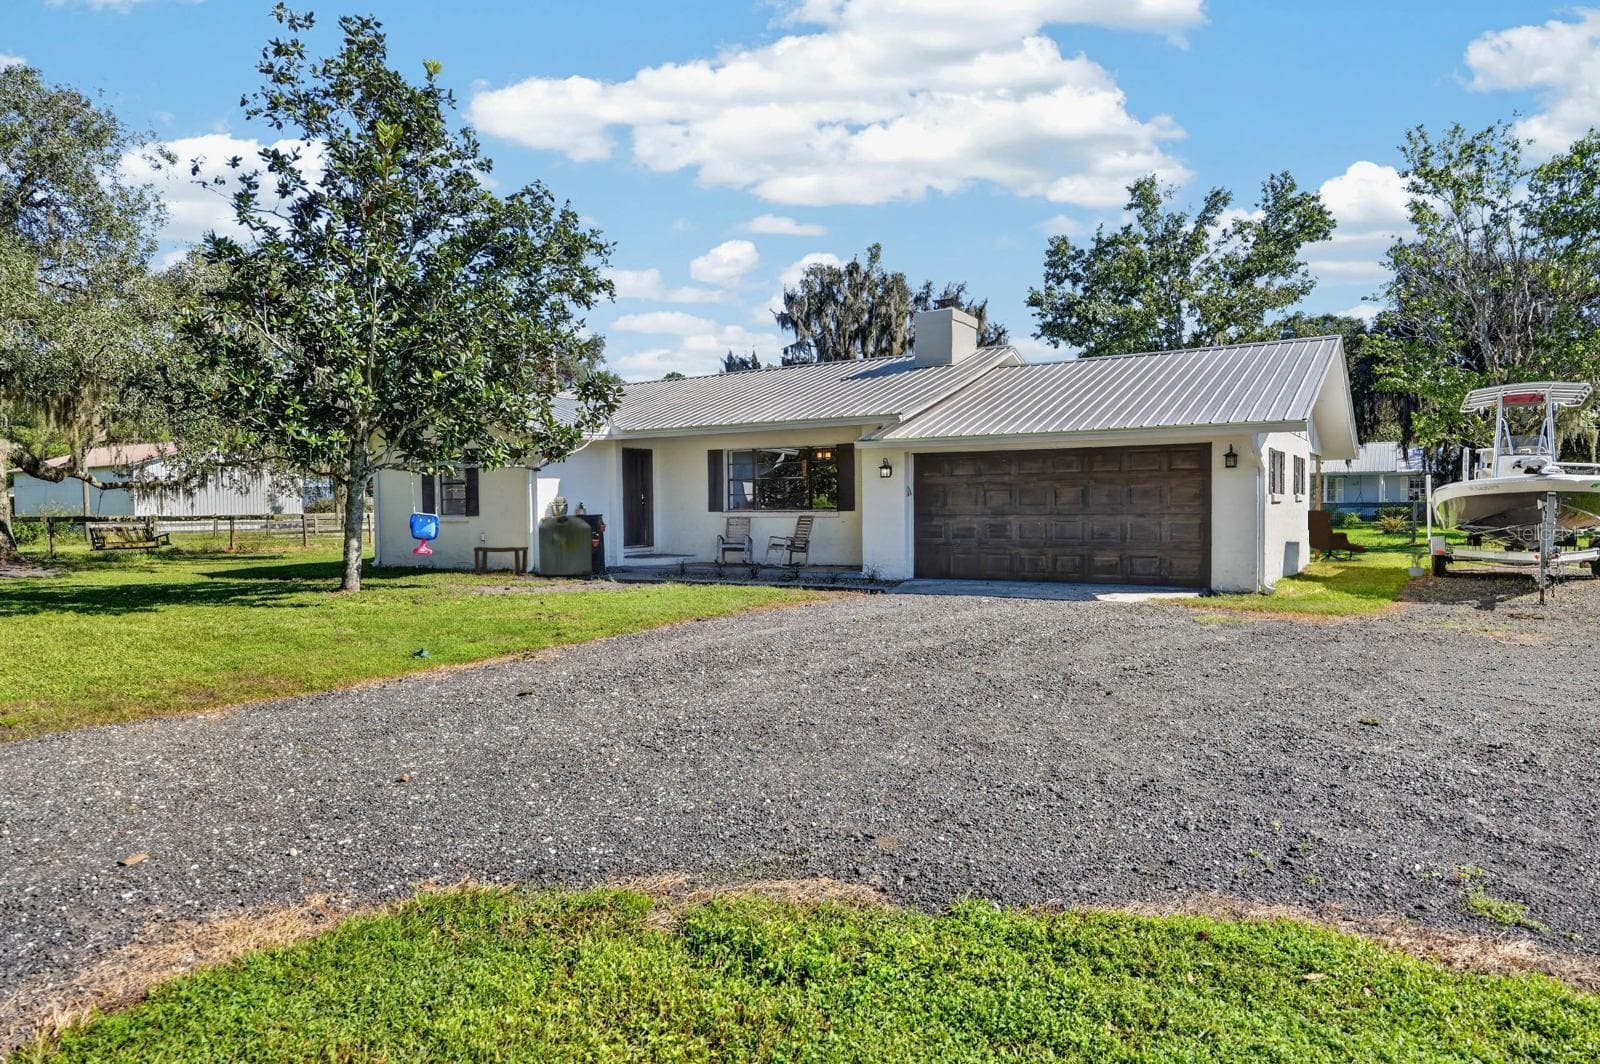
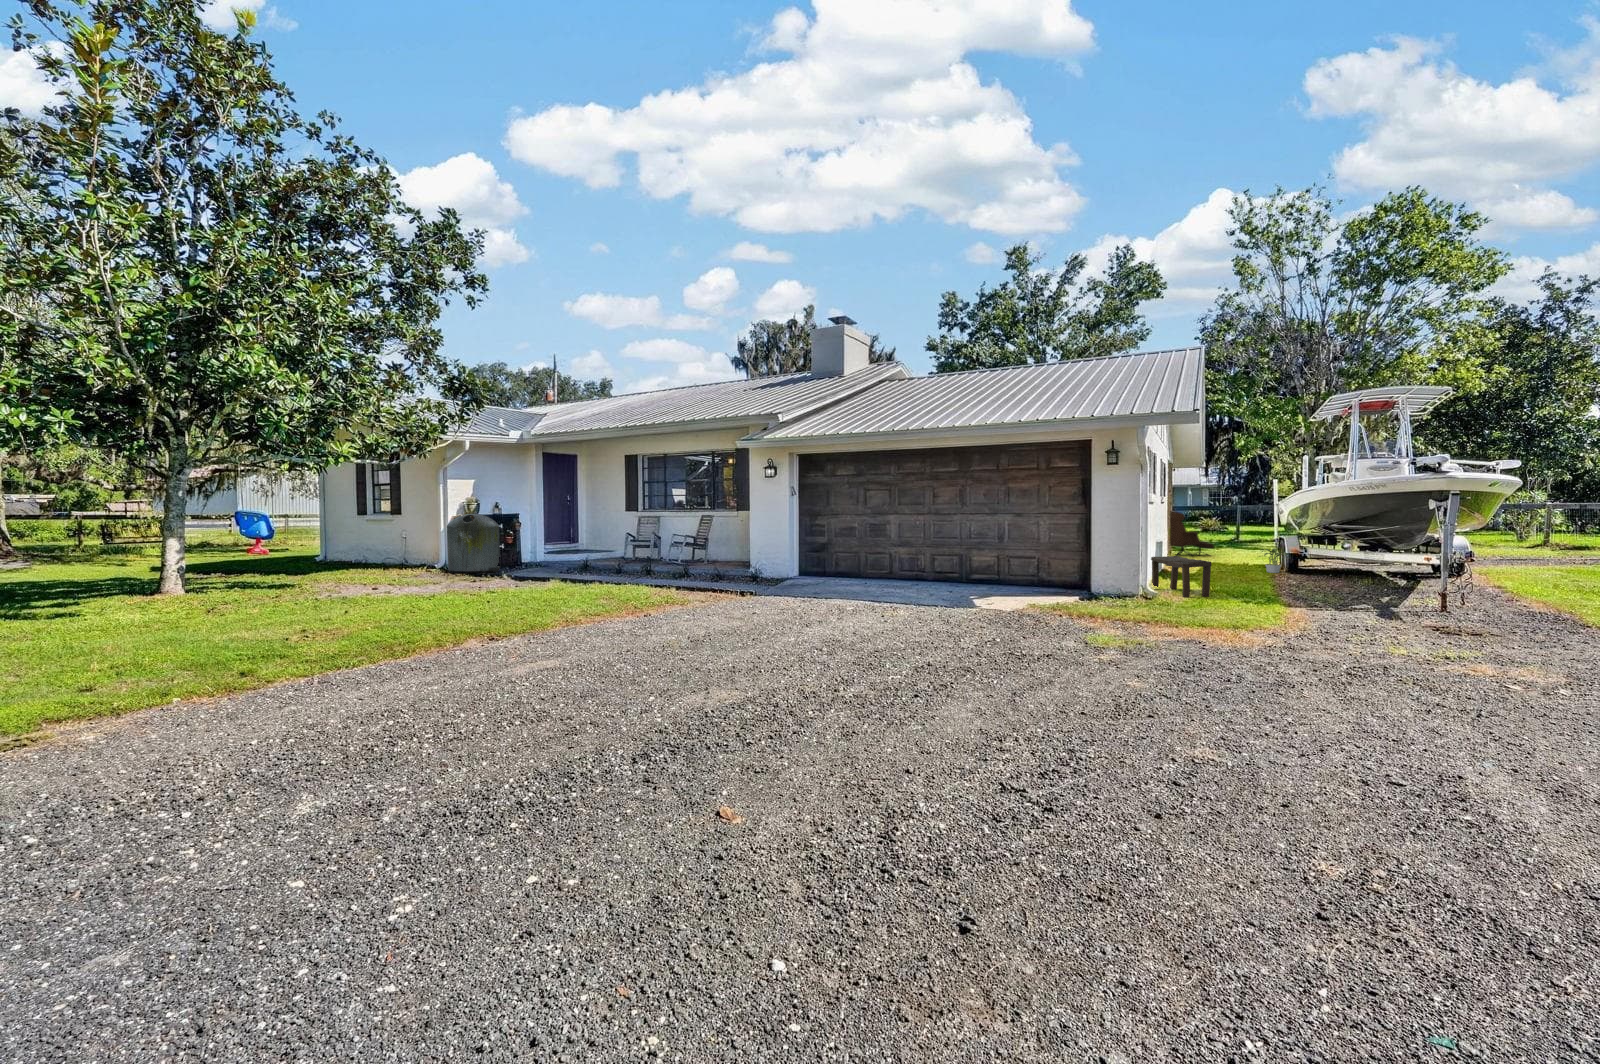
bench: present [474,547,528,575] -> present [1151,556,1212,597]

